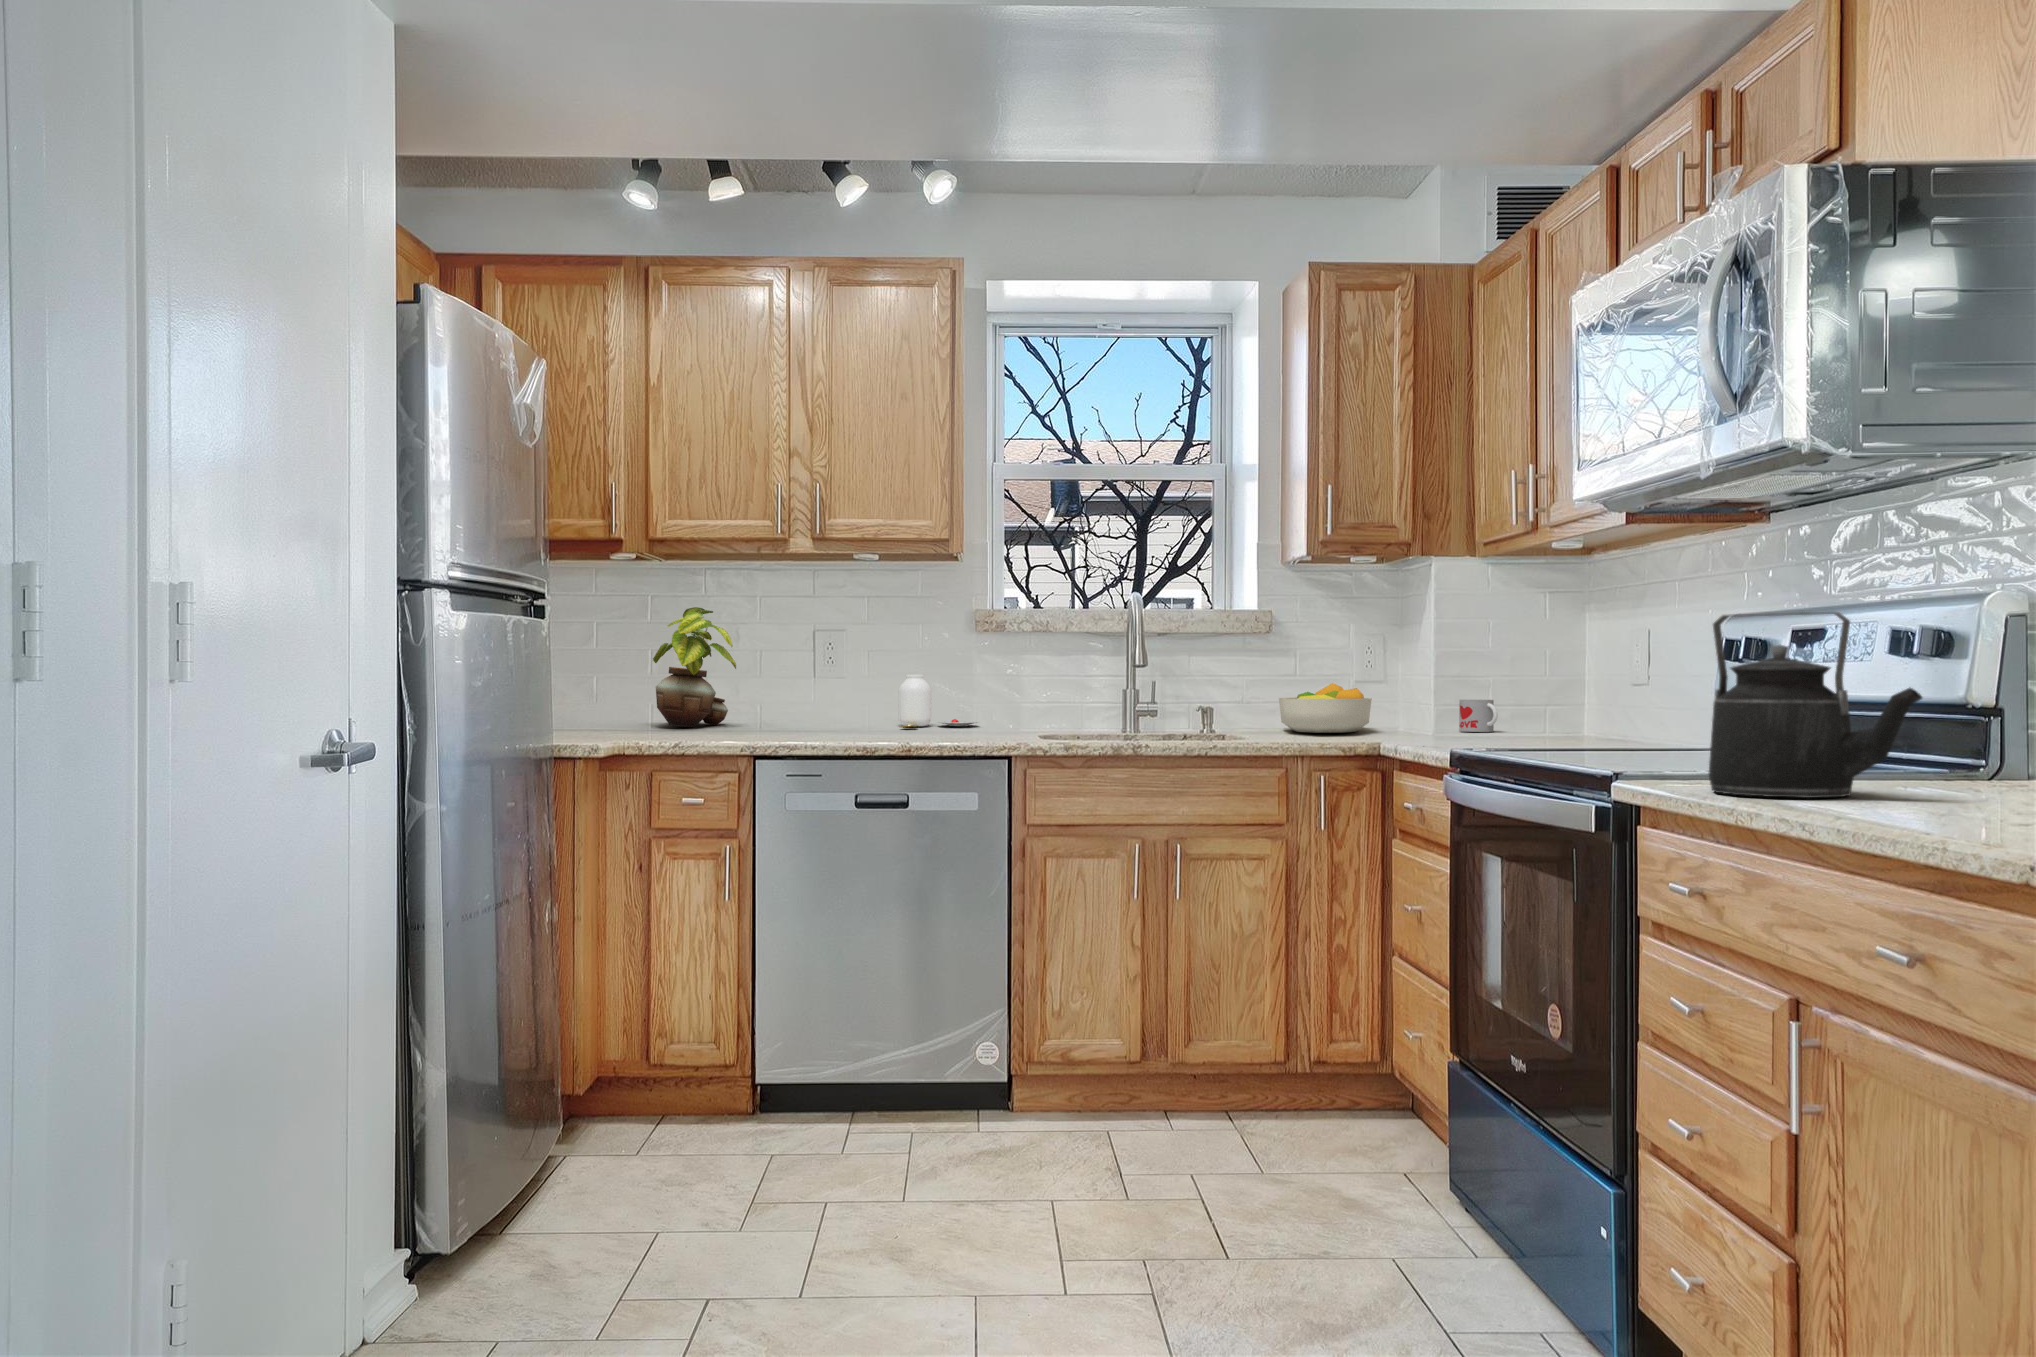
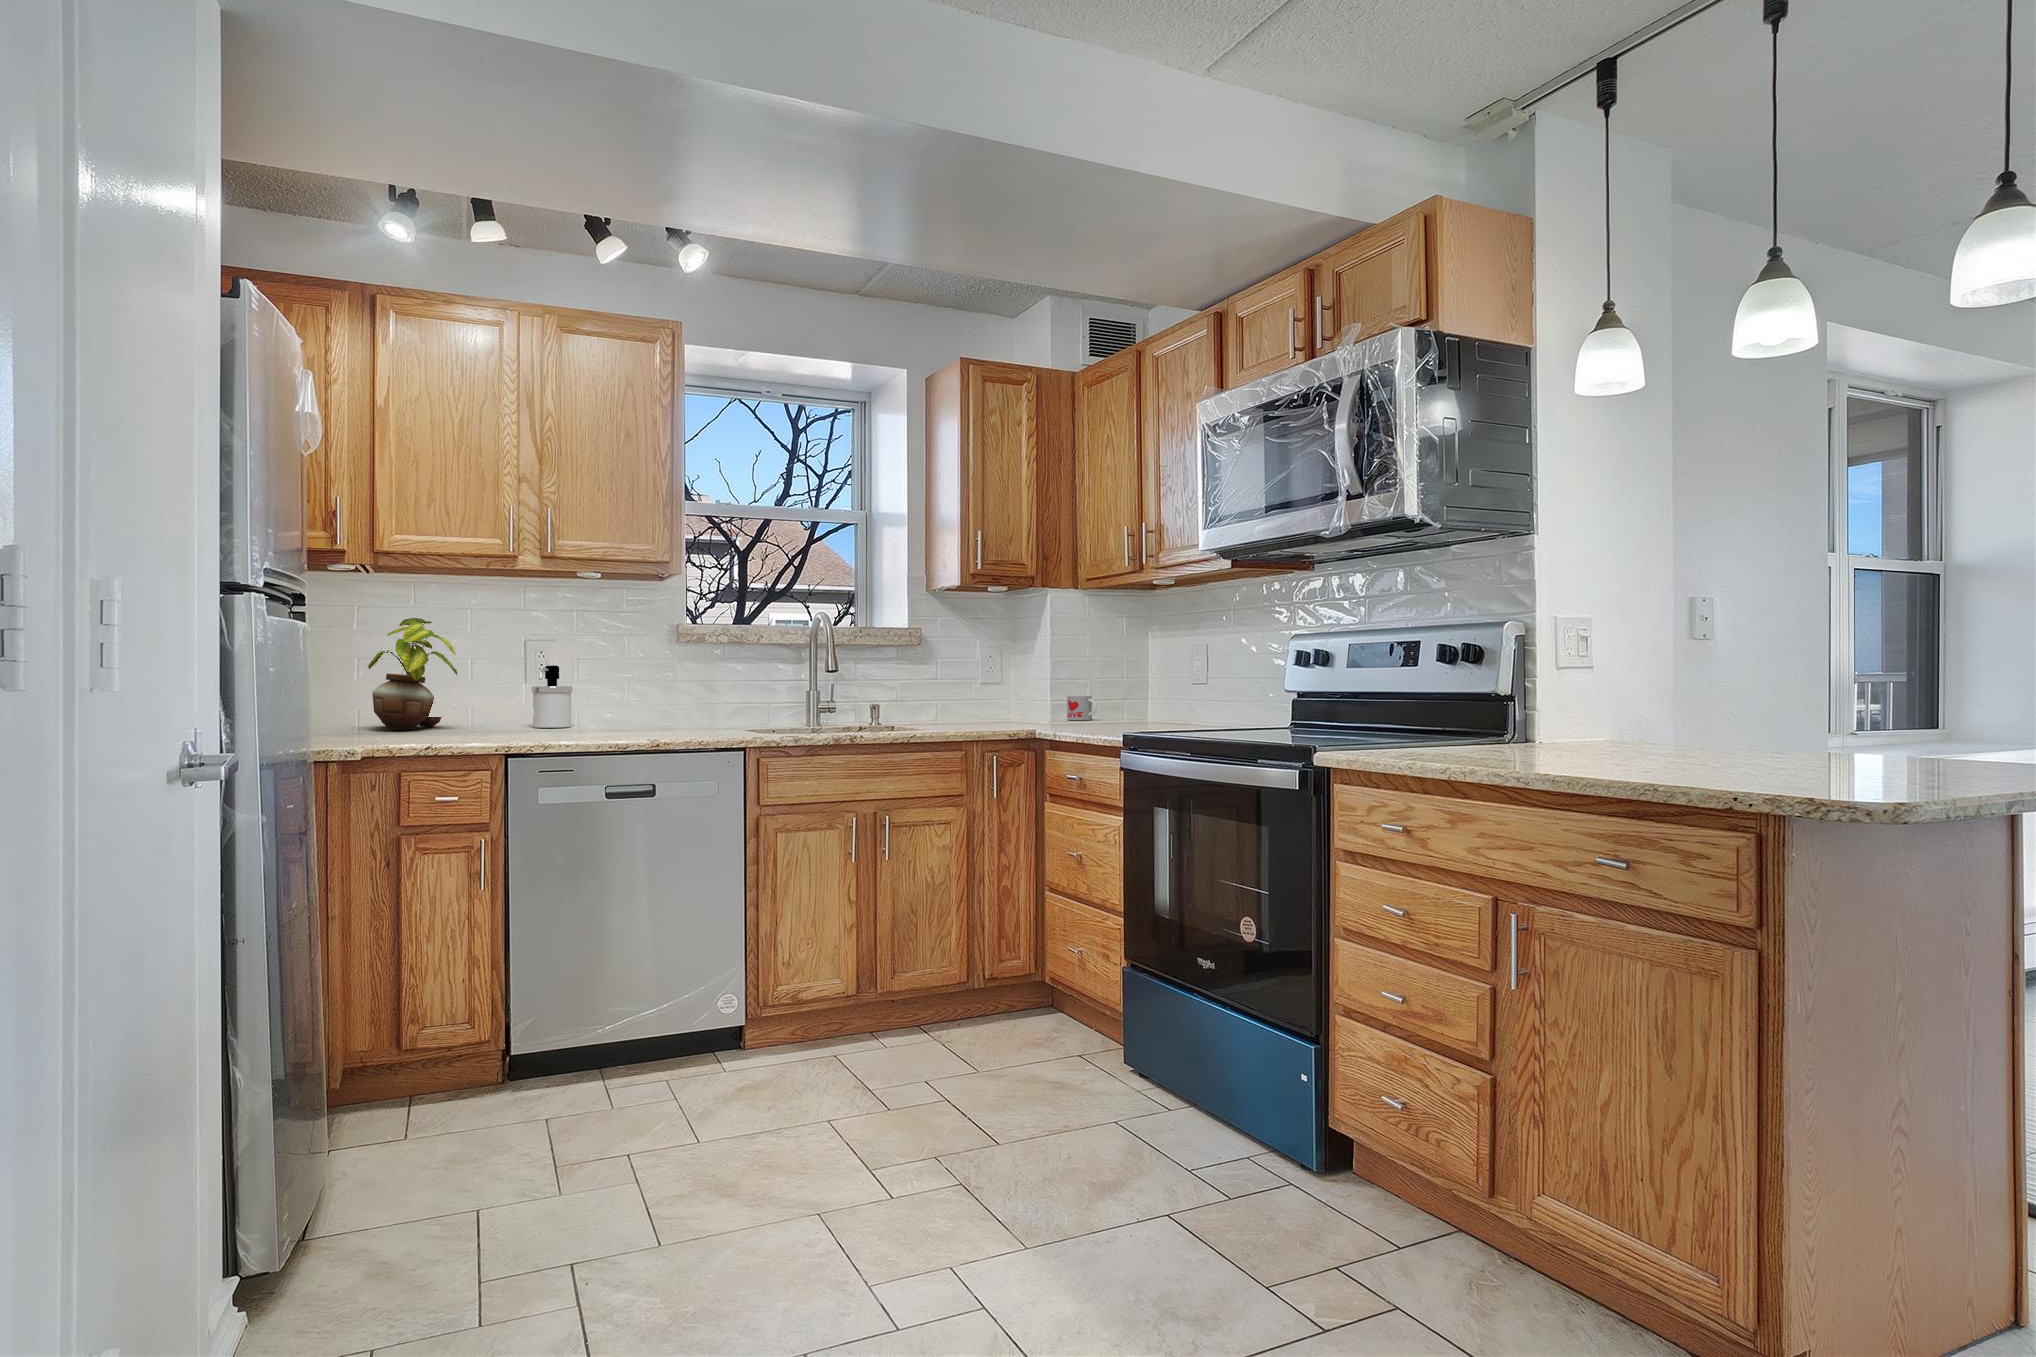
kettle: present [1709,612,1922,798] -> none [1393,625,1542,757]
soap dispenser: none [813,658,856,728] -> present [532,666,572,728]
jar: present [899,675,978,727] -> none [611,680,688,726]
fruit bowl: present [1279,683,1372,733] -> none [931,685,1003,723]

